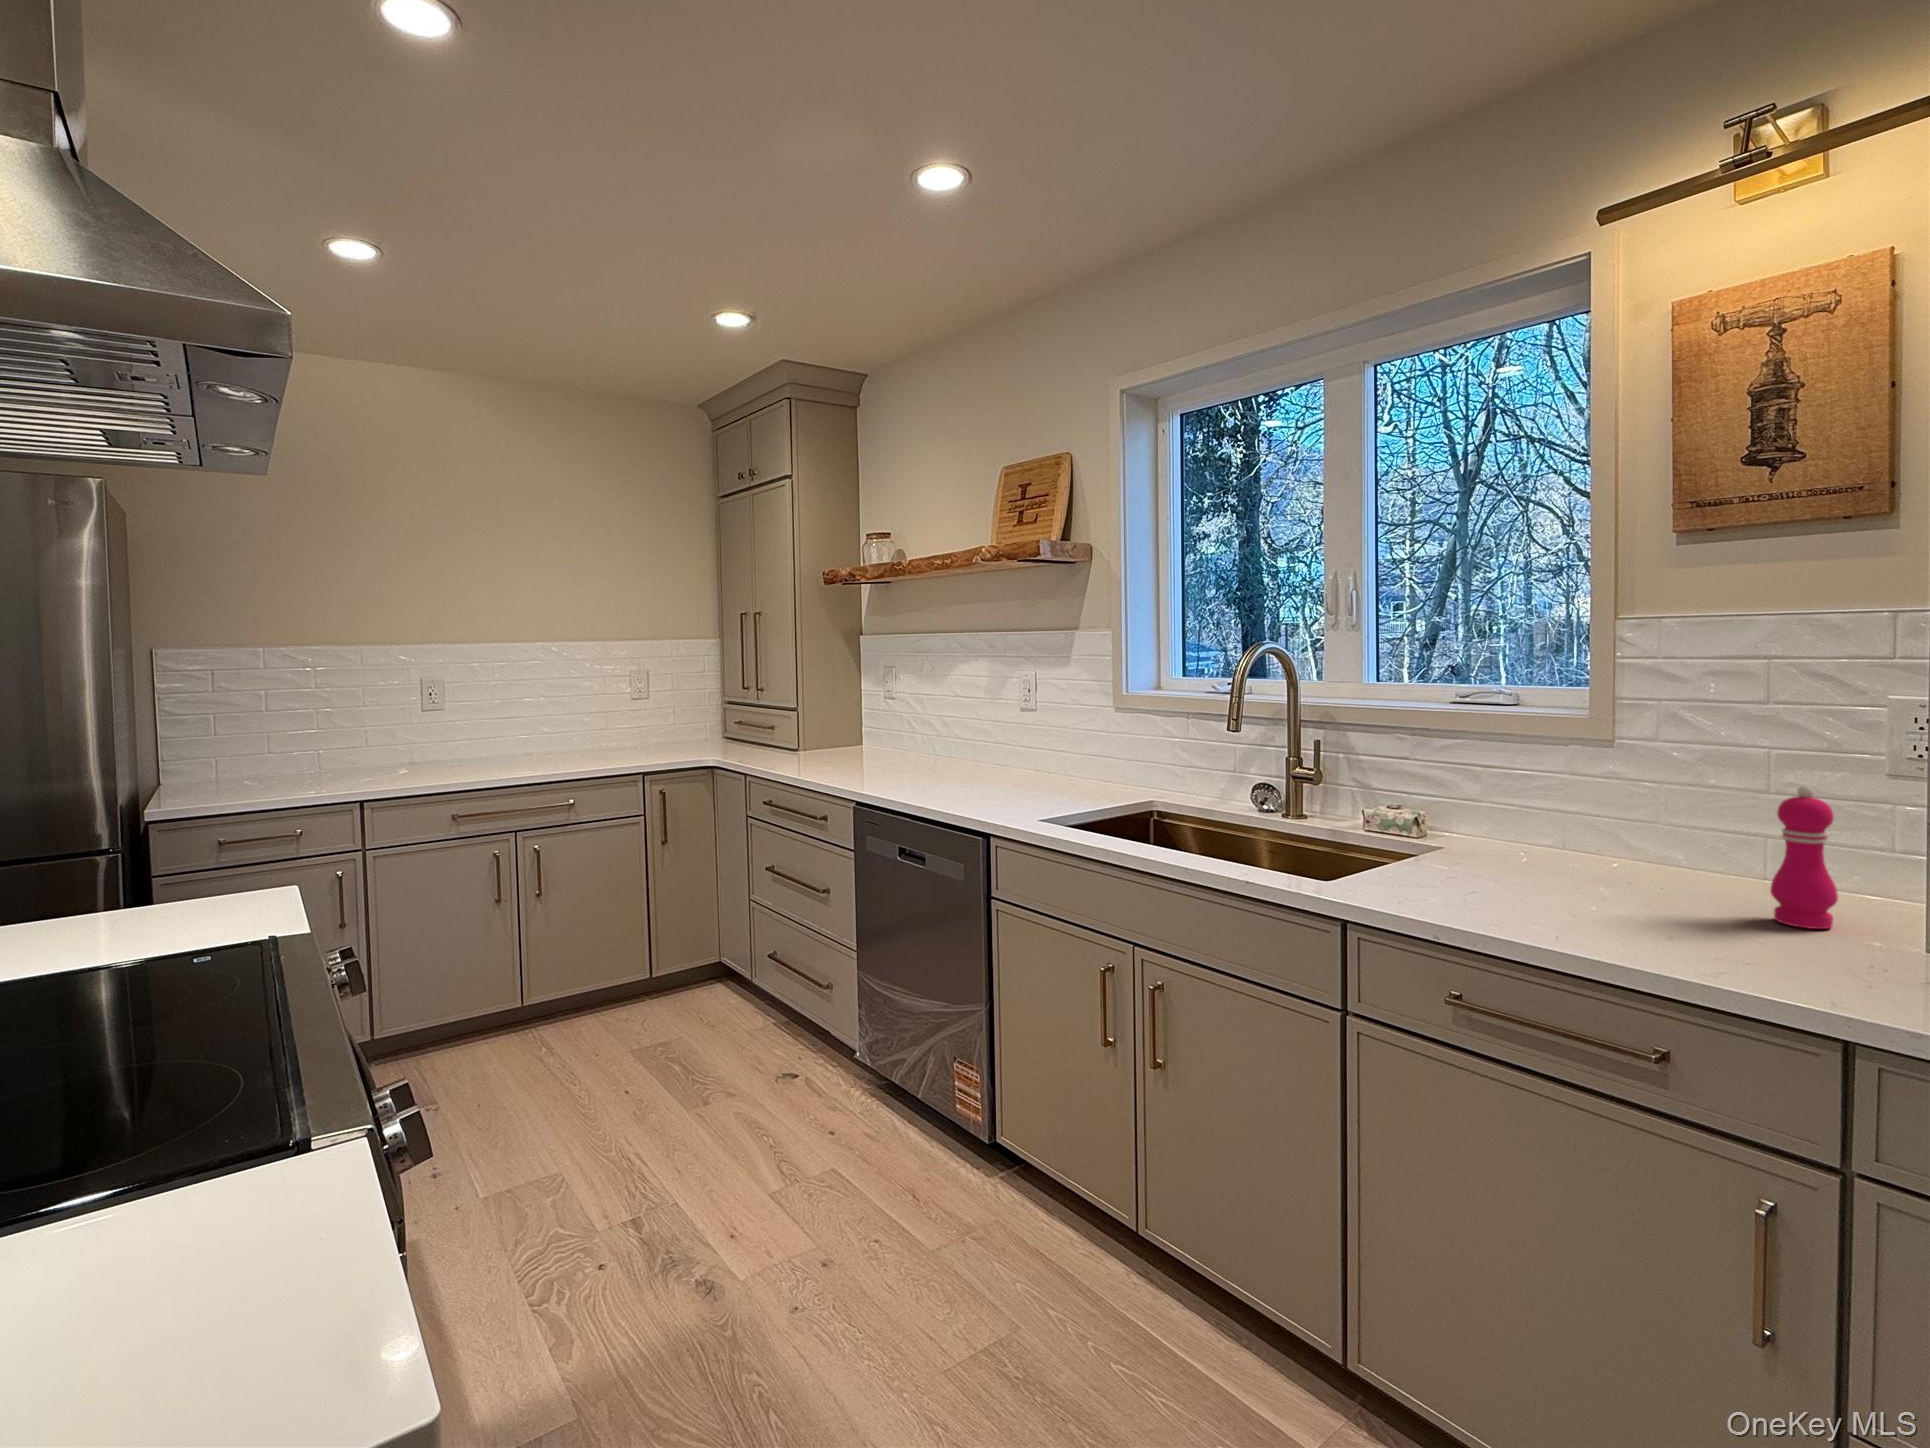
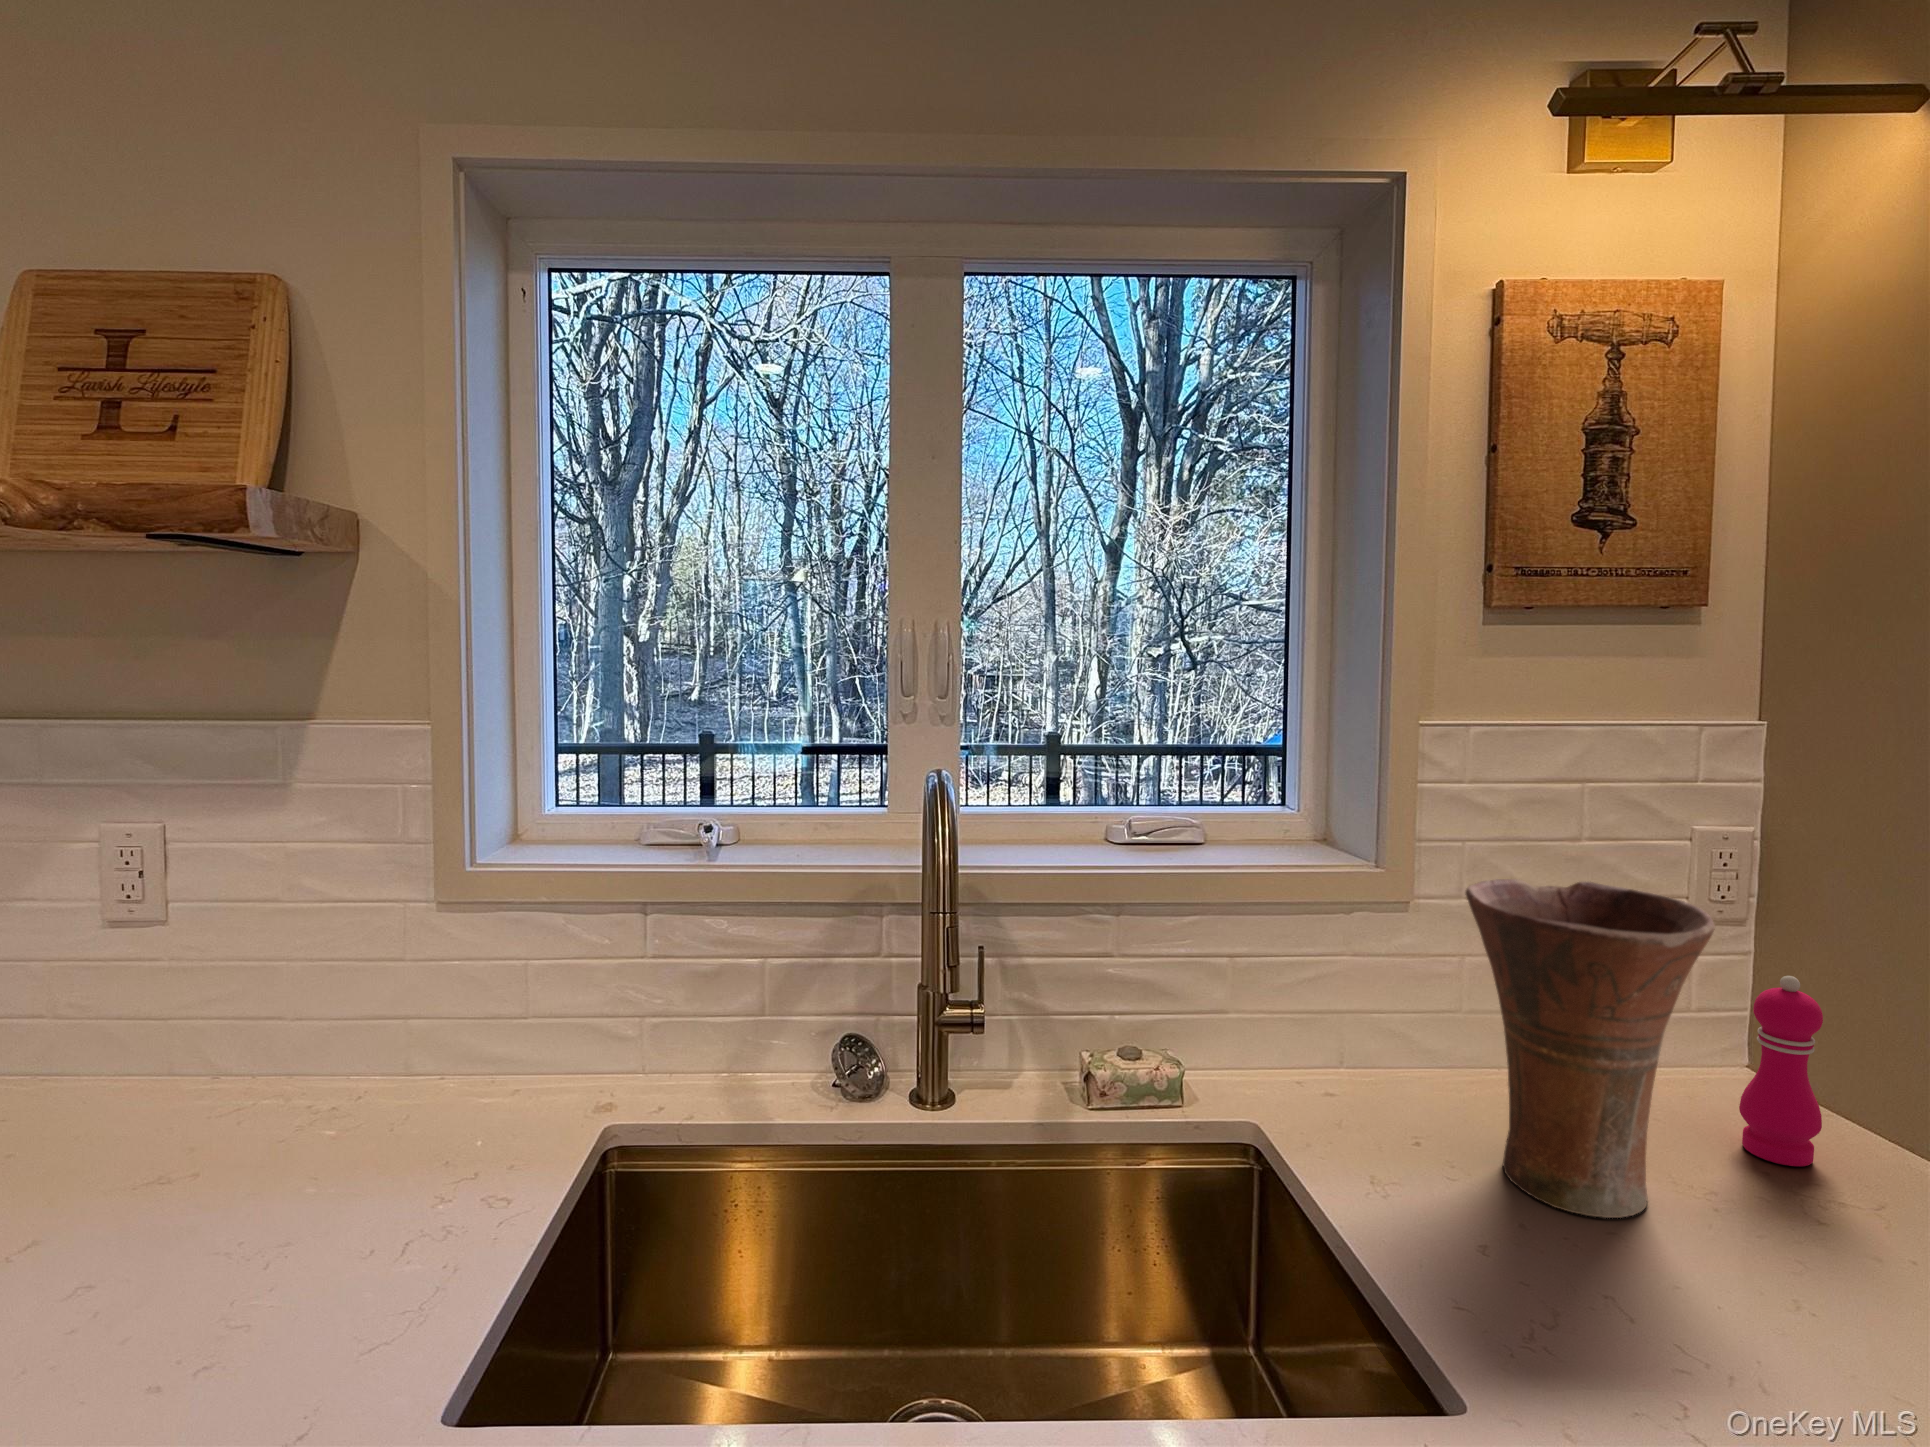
vase: none [1500,708,1662,904] -> present [1465,879,1715,1218]

